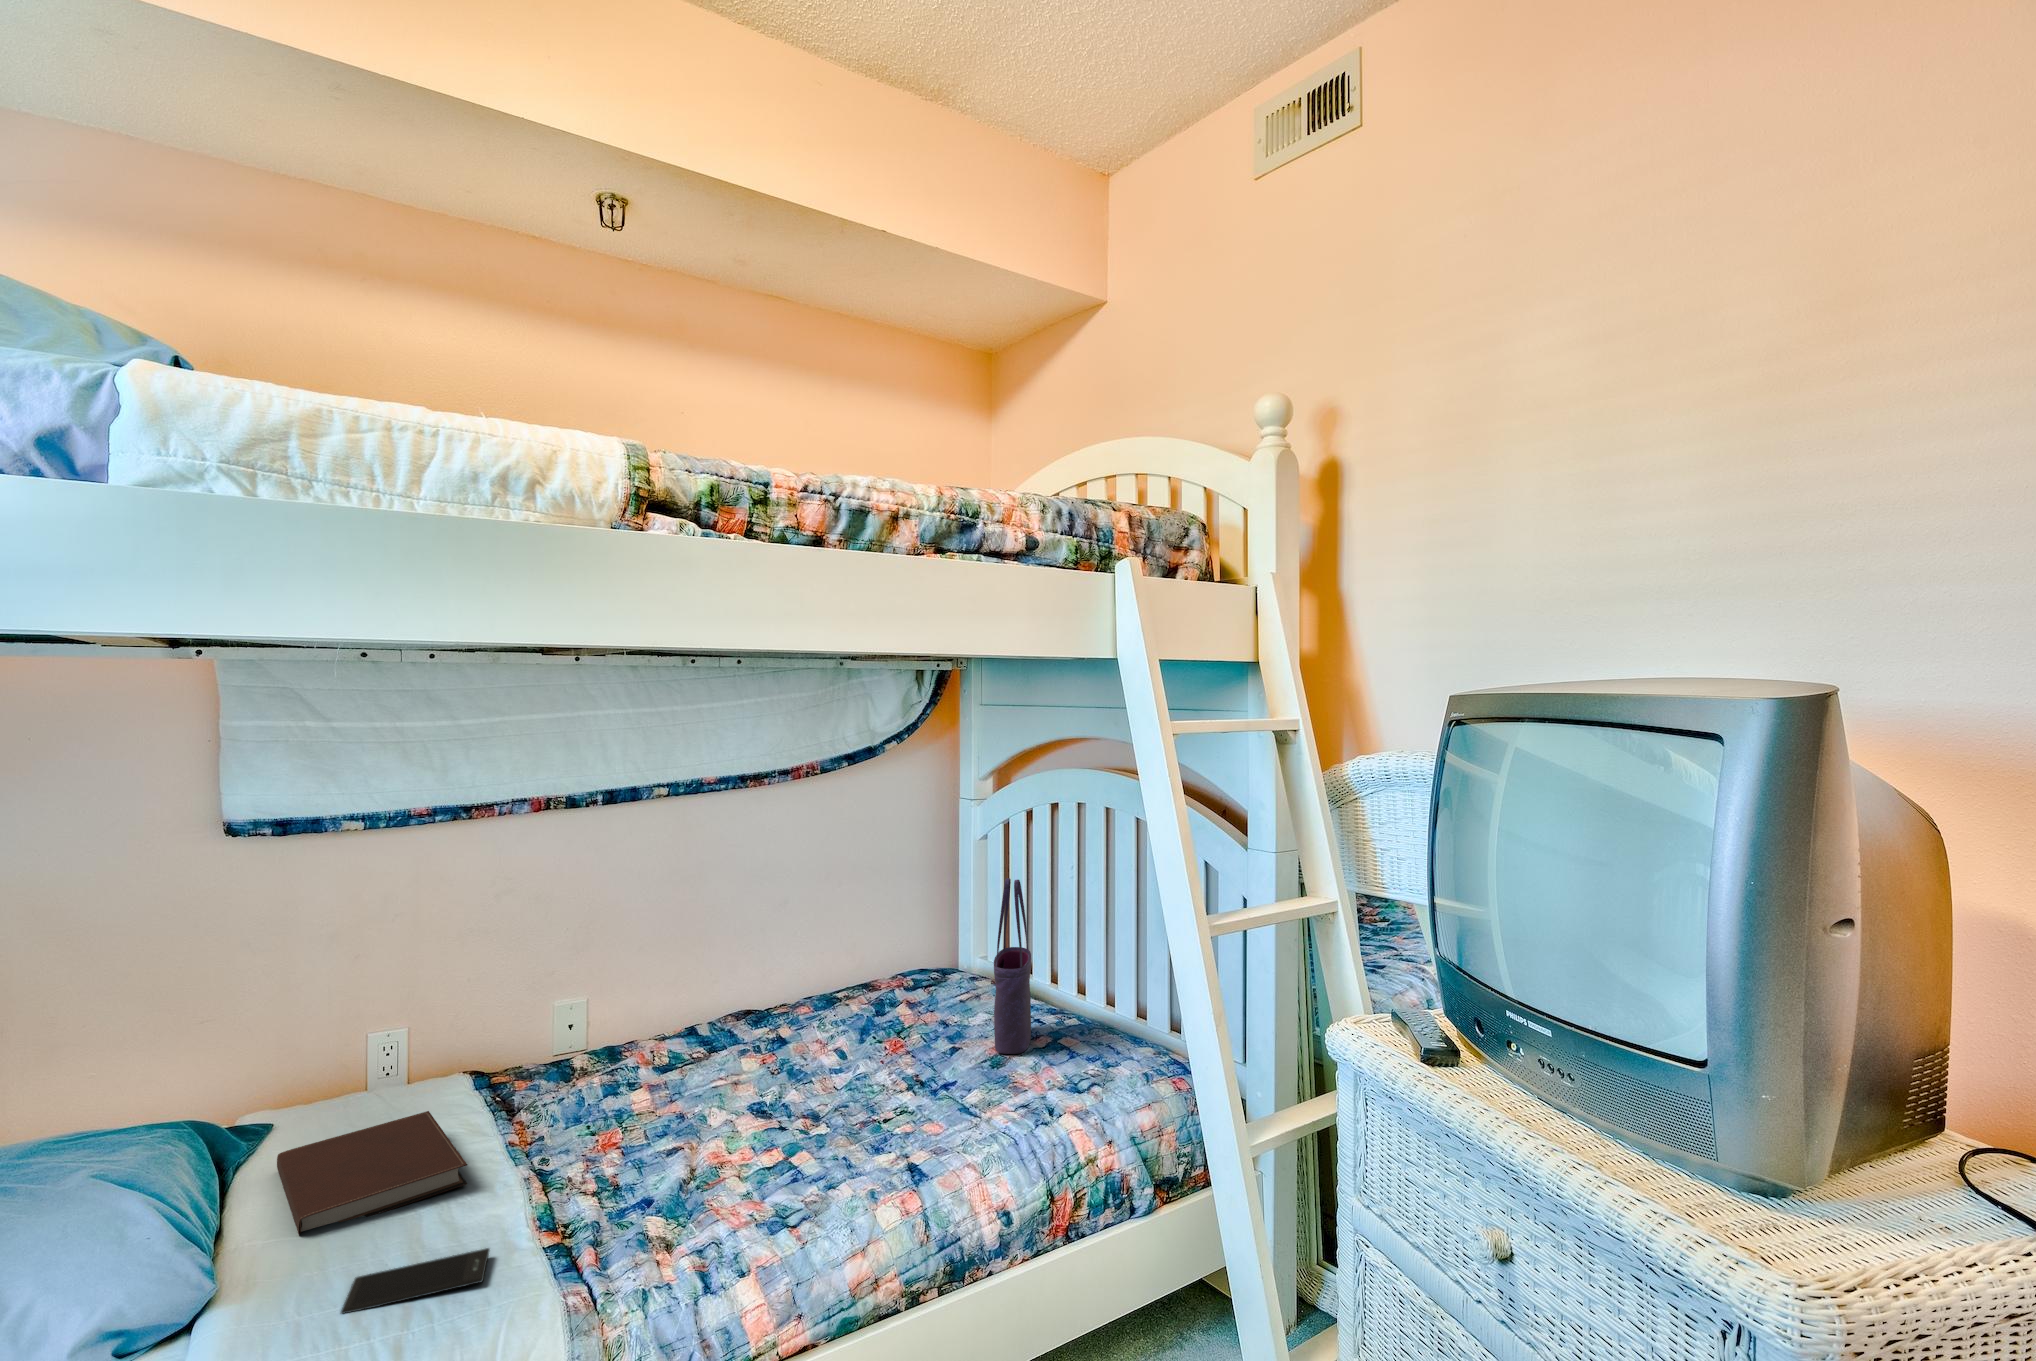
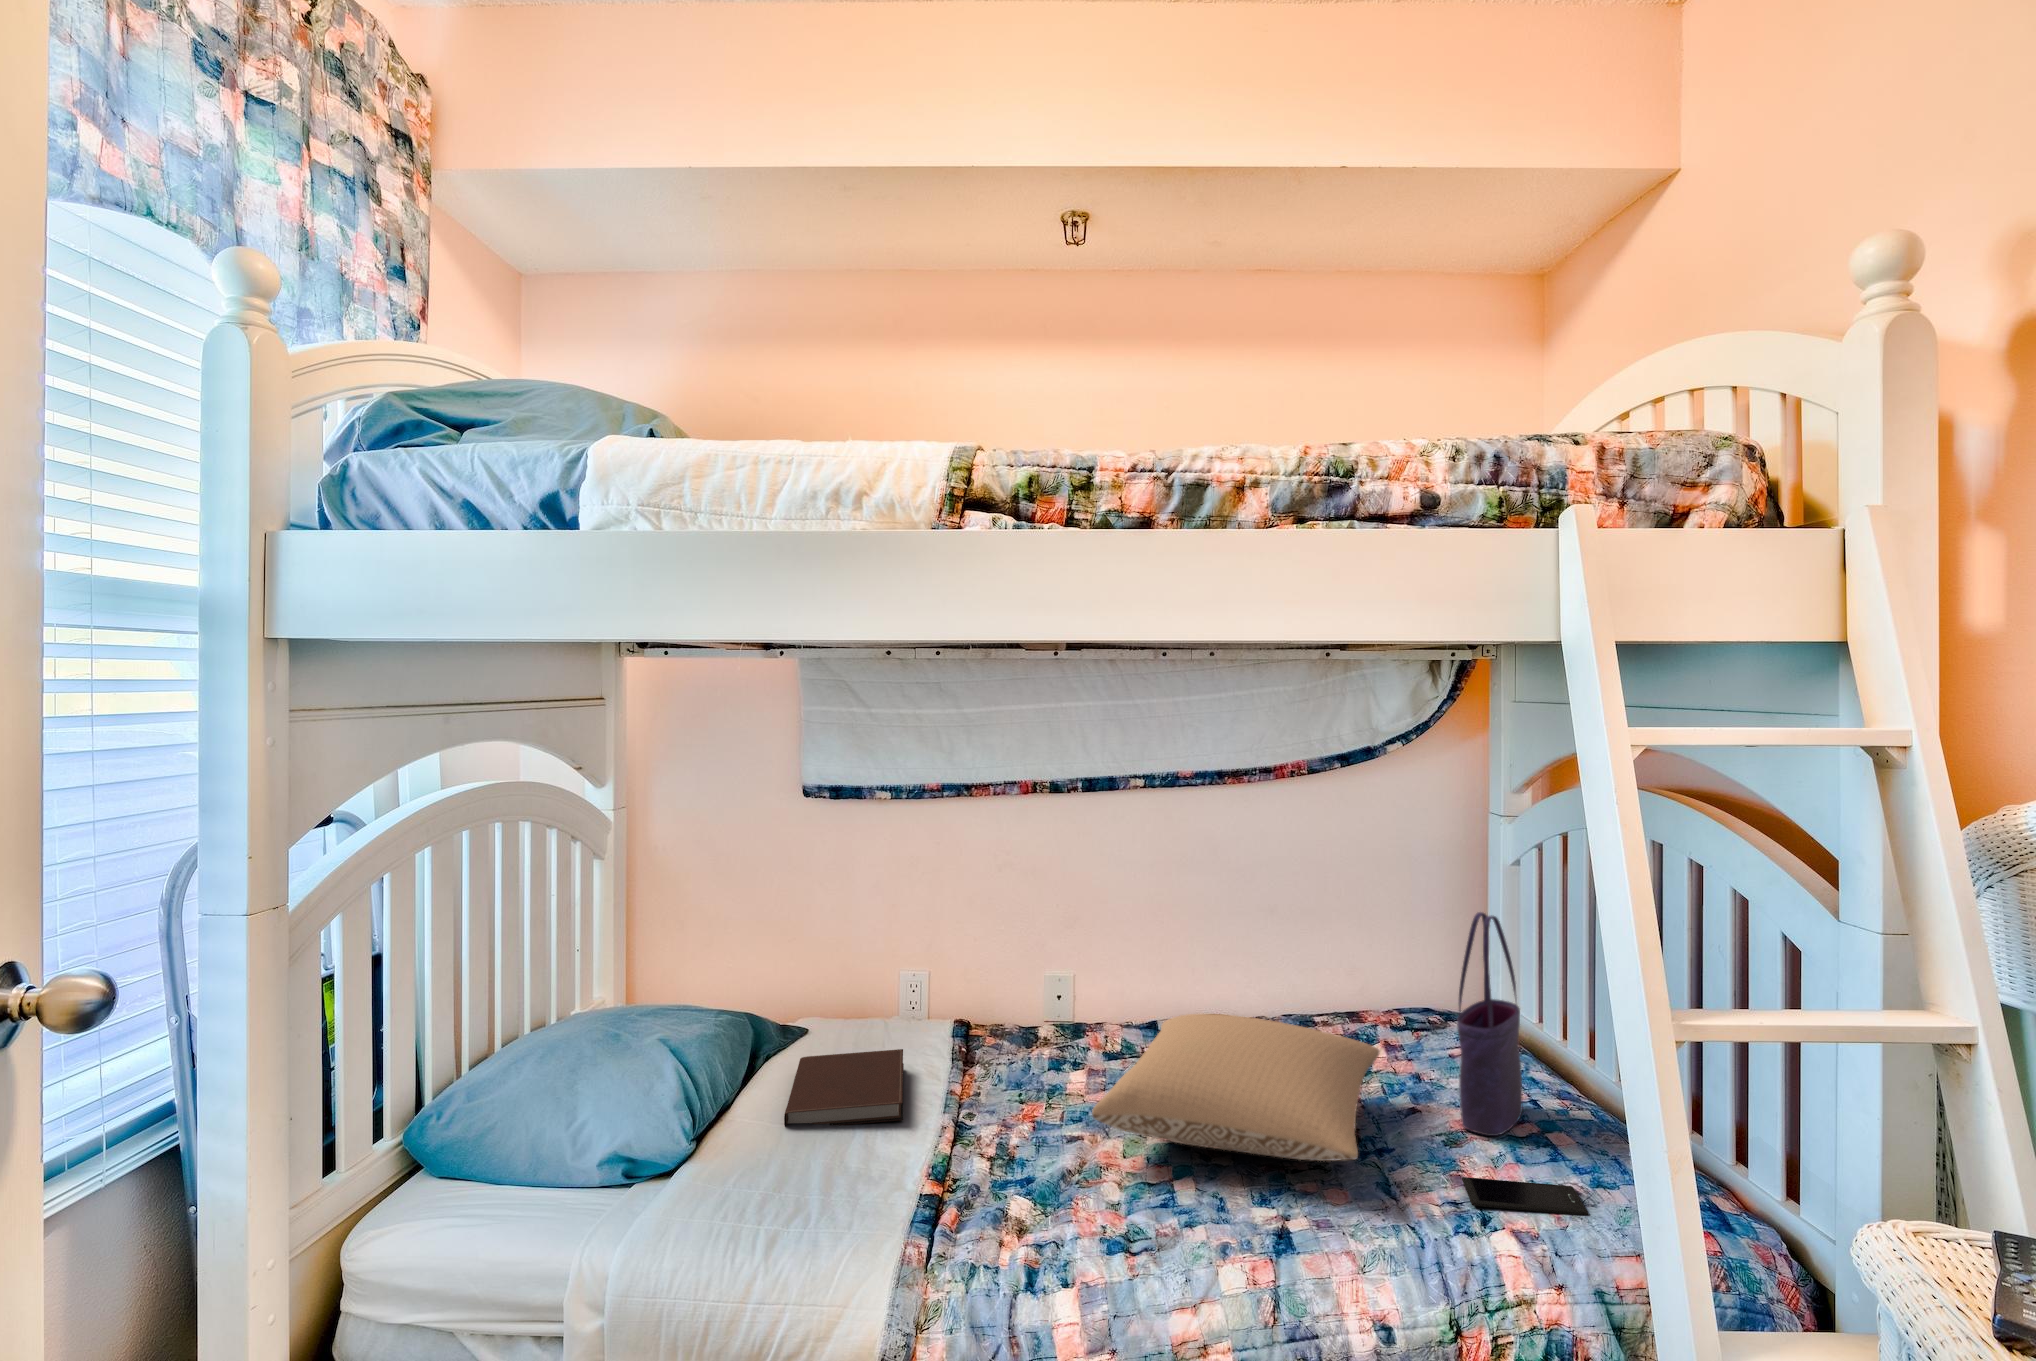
pillow: none [711,996,959,1123] -> present [1092,1013,1380,1161]
smartphone: present [341,1248,490,1314] -> present [1462,1177,1589,1216]

